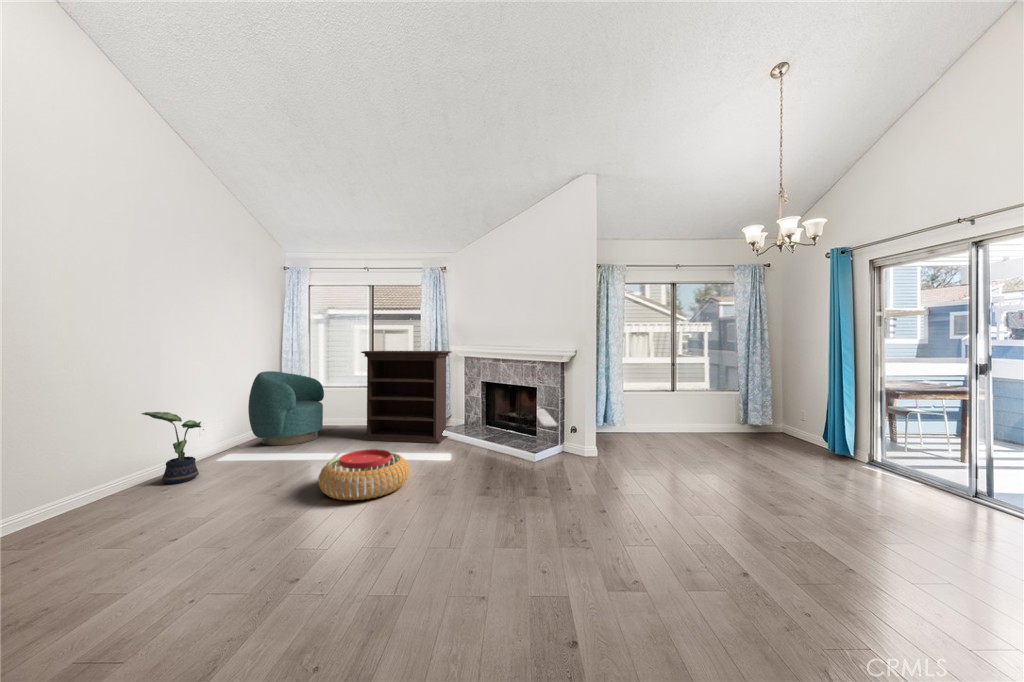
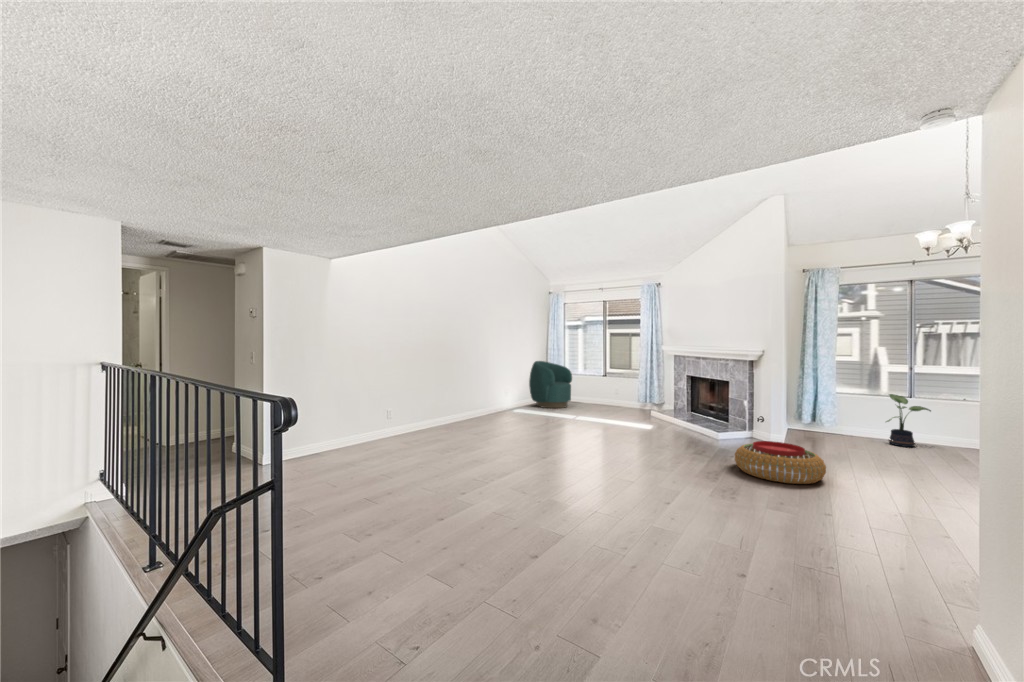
bookshelf: present [361,351,451,443] -> none [595,349,662,419]
potted plant: present [142,412,201,484] -> present [886,394,931,447]
pouf: present [318,449,409,500] -> present [735,441,826,484]

